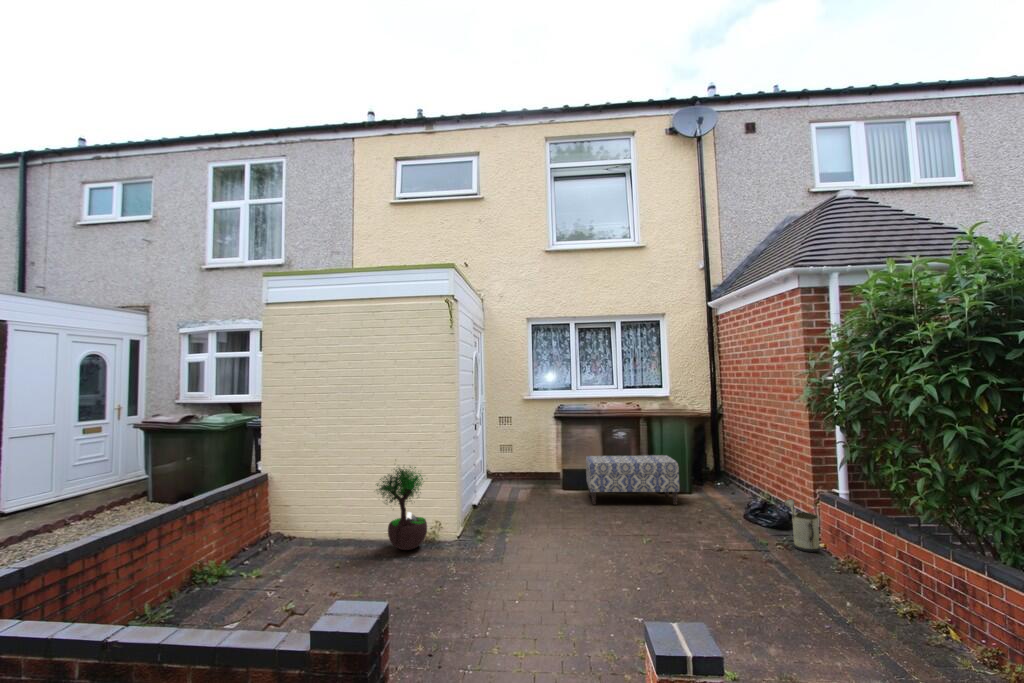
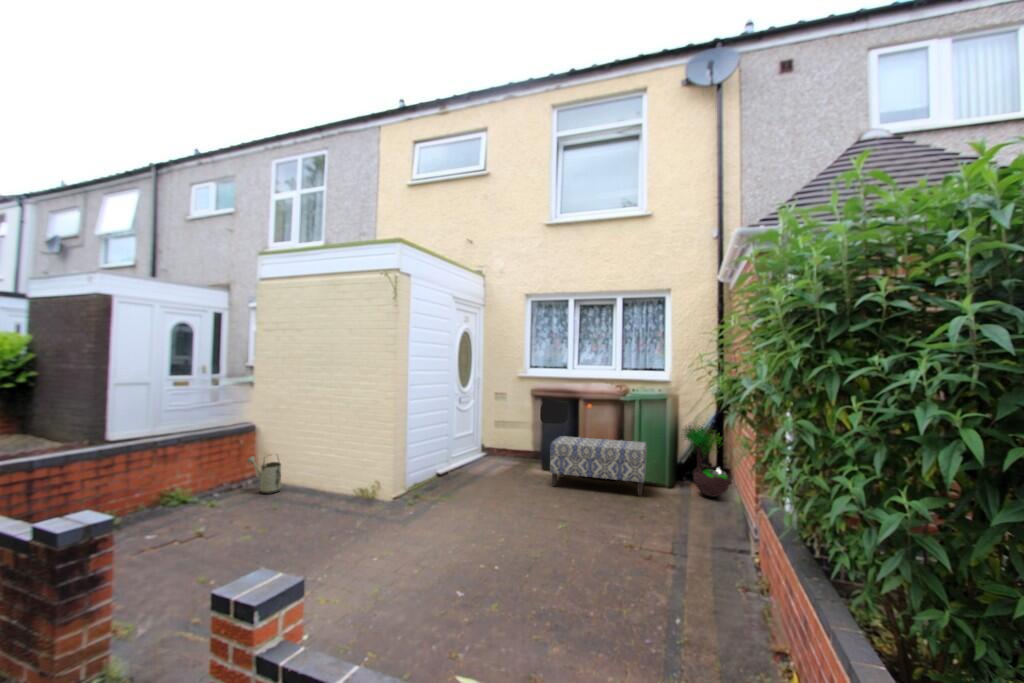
potted tree: present [376,467,427,550] -> present [684,424,730,497]
watering can: present [784,499,820,552] -> present [247,456,281,494]

